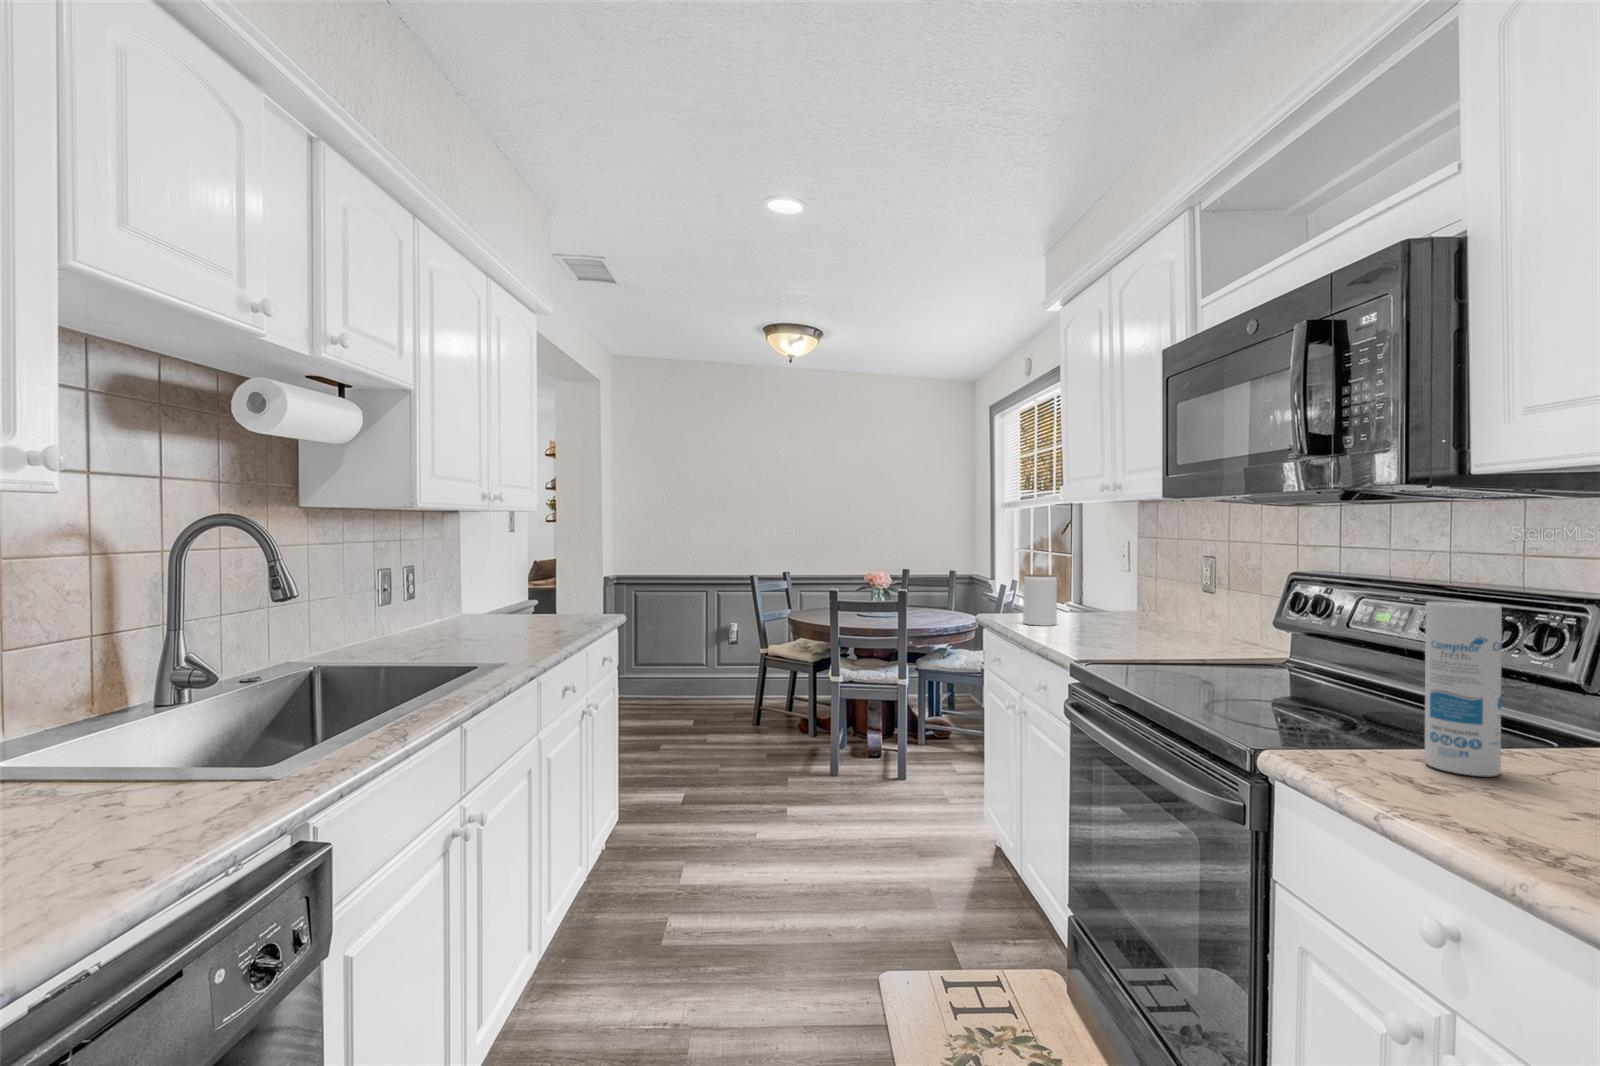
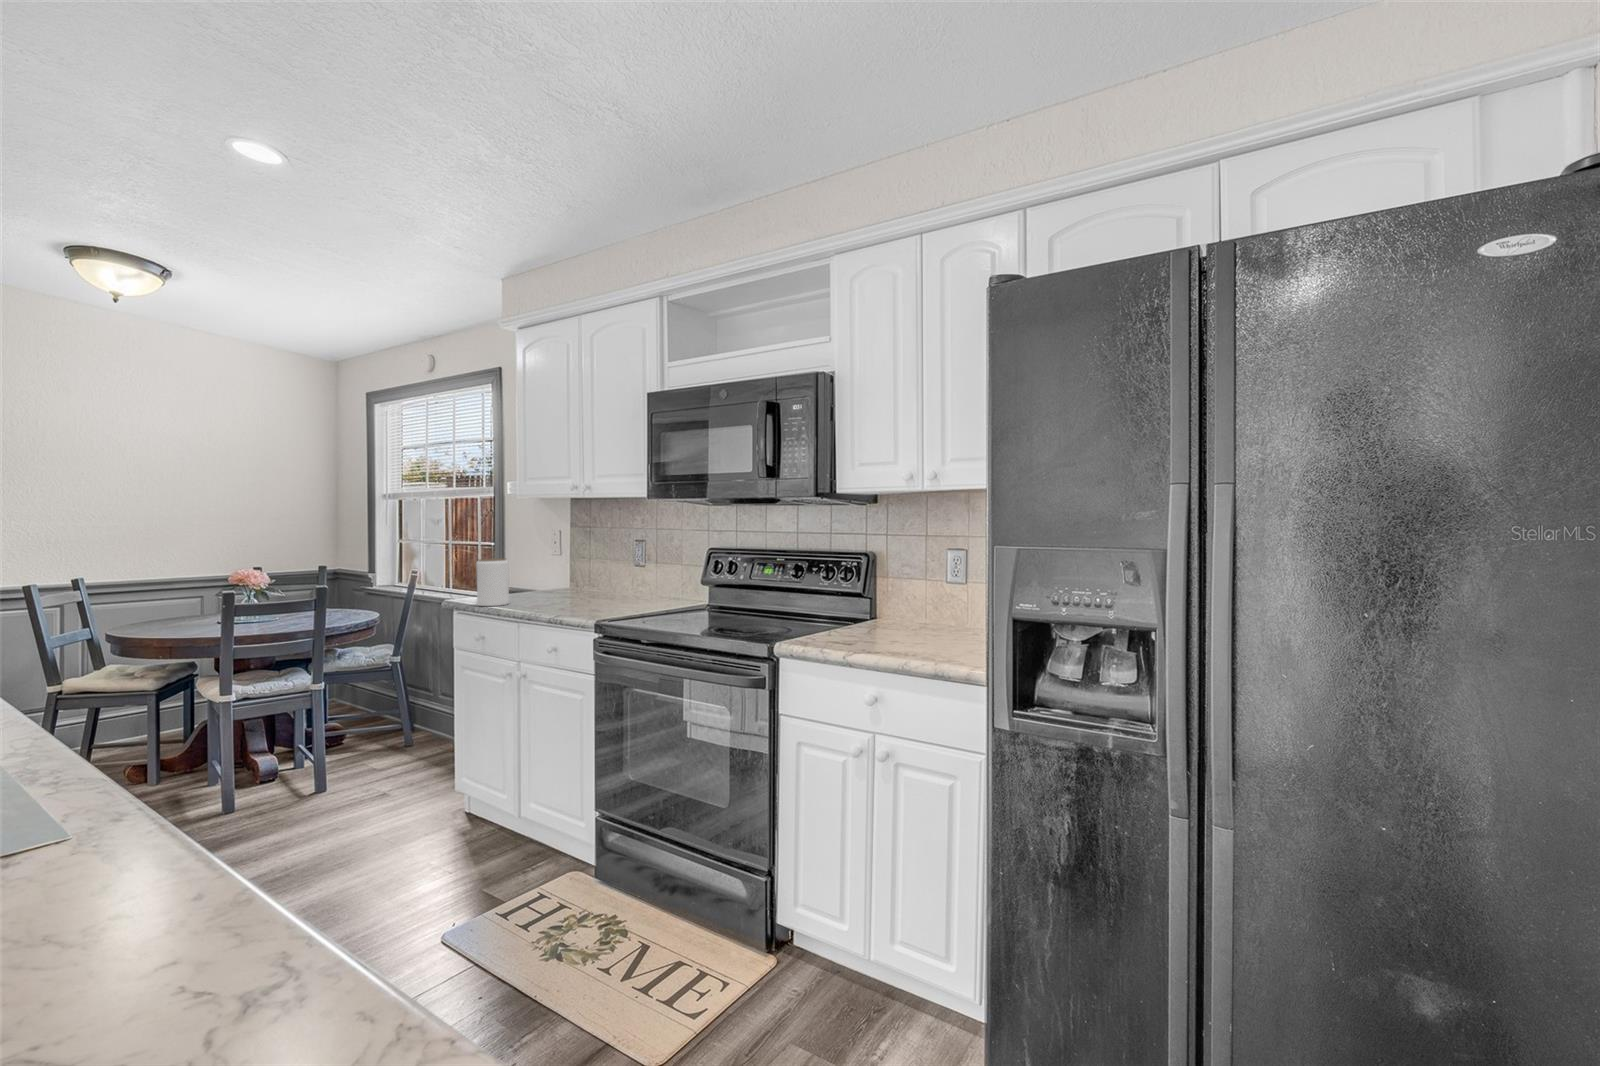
canister: present [1425,602,1502,776] -> none [819,556,852,650]

